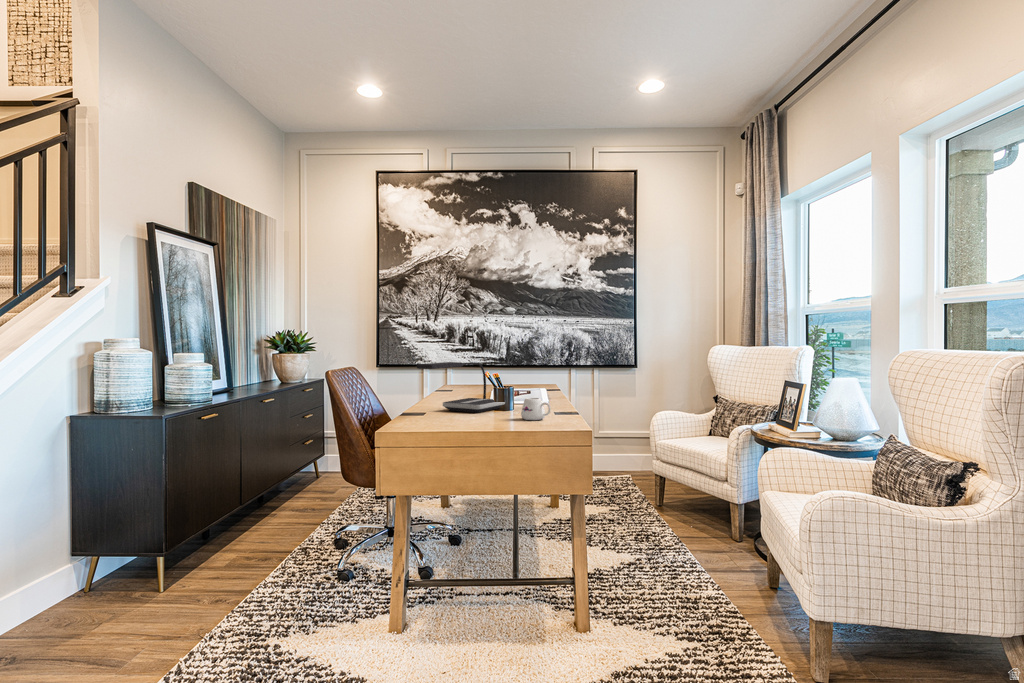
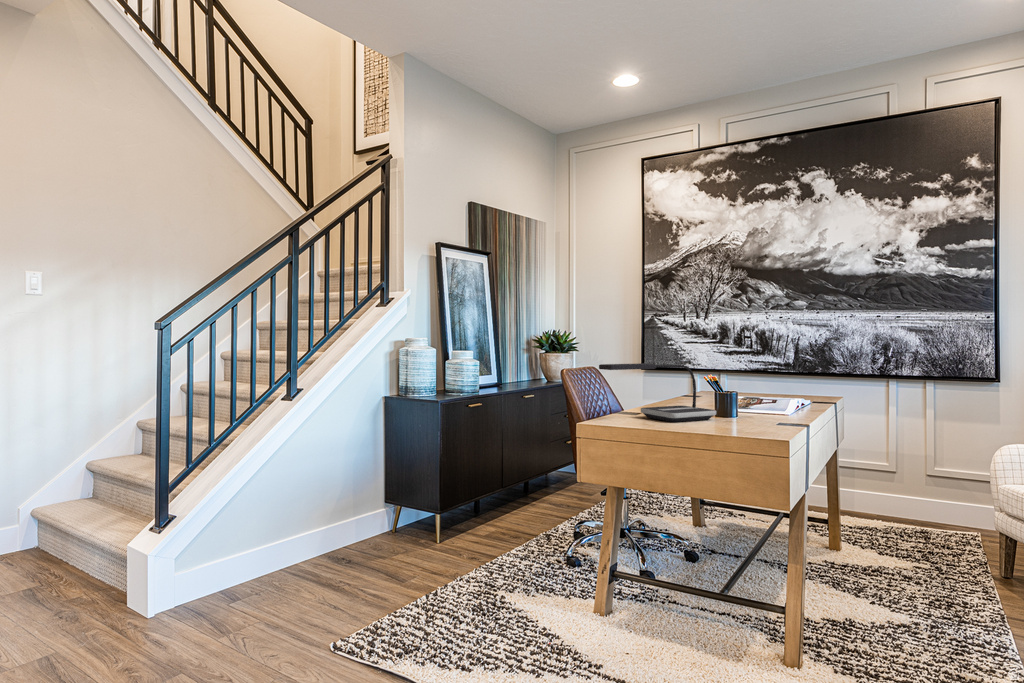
mug: present [521,398,551,420] -> none [706,408,740,435]

